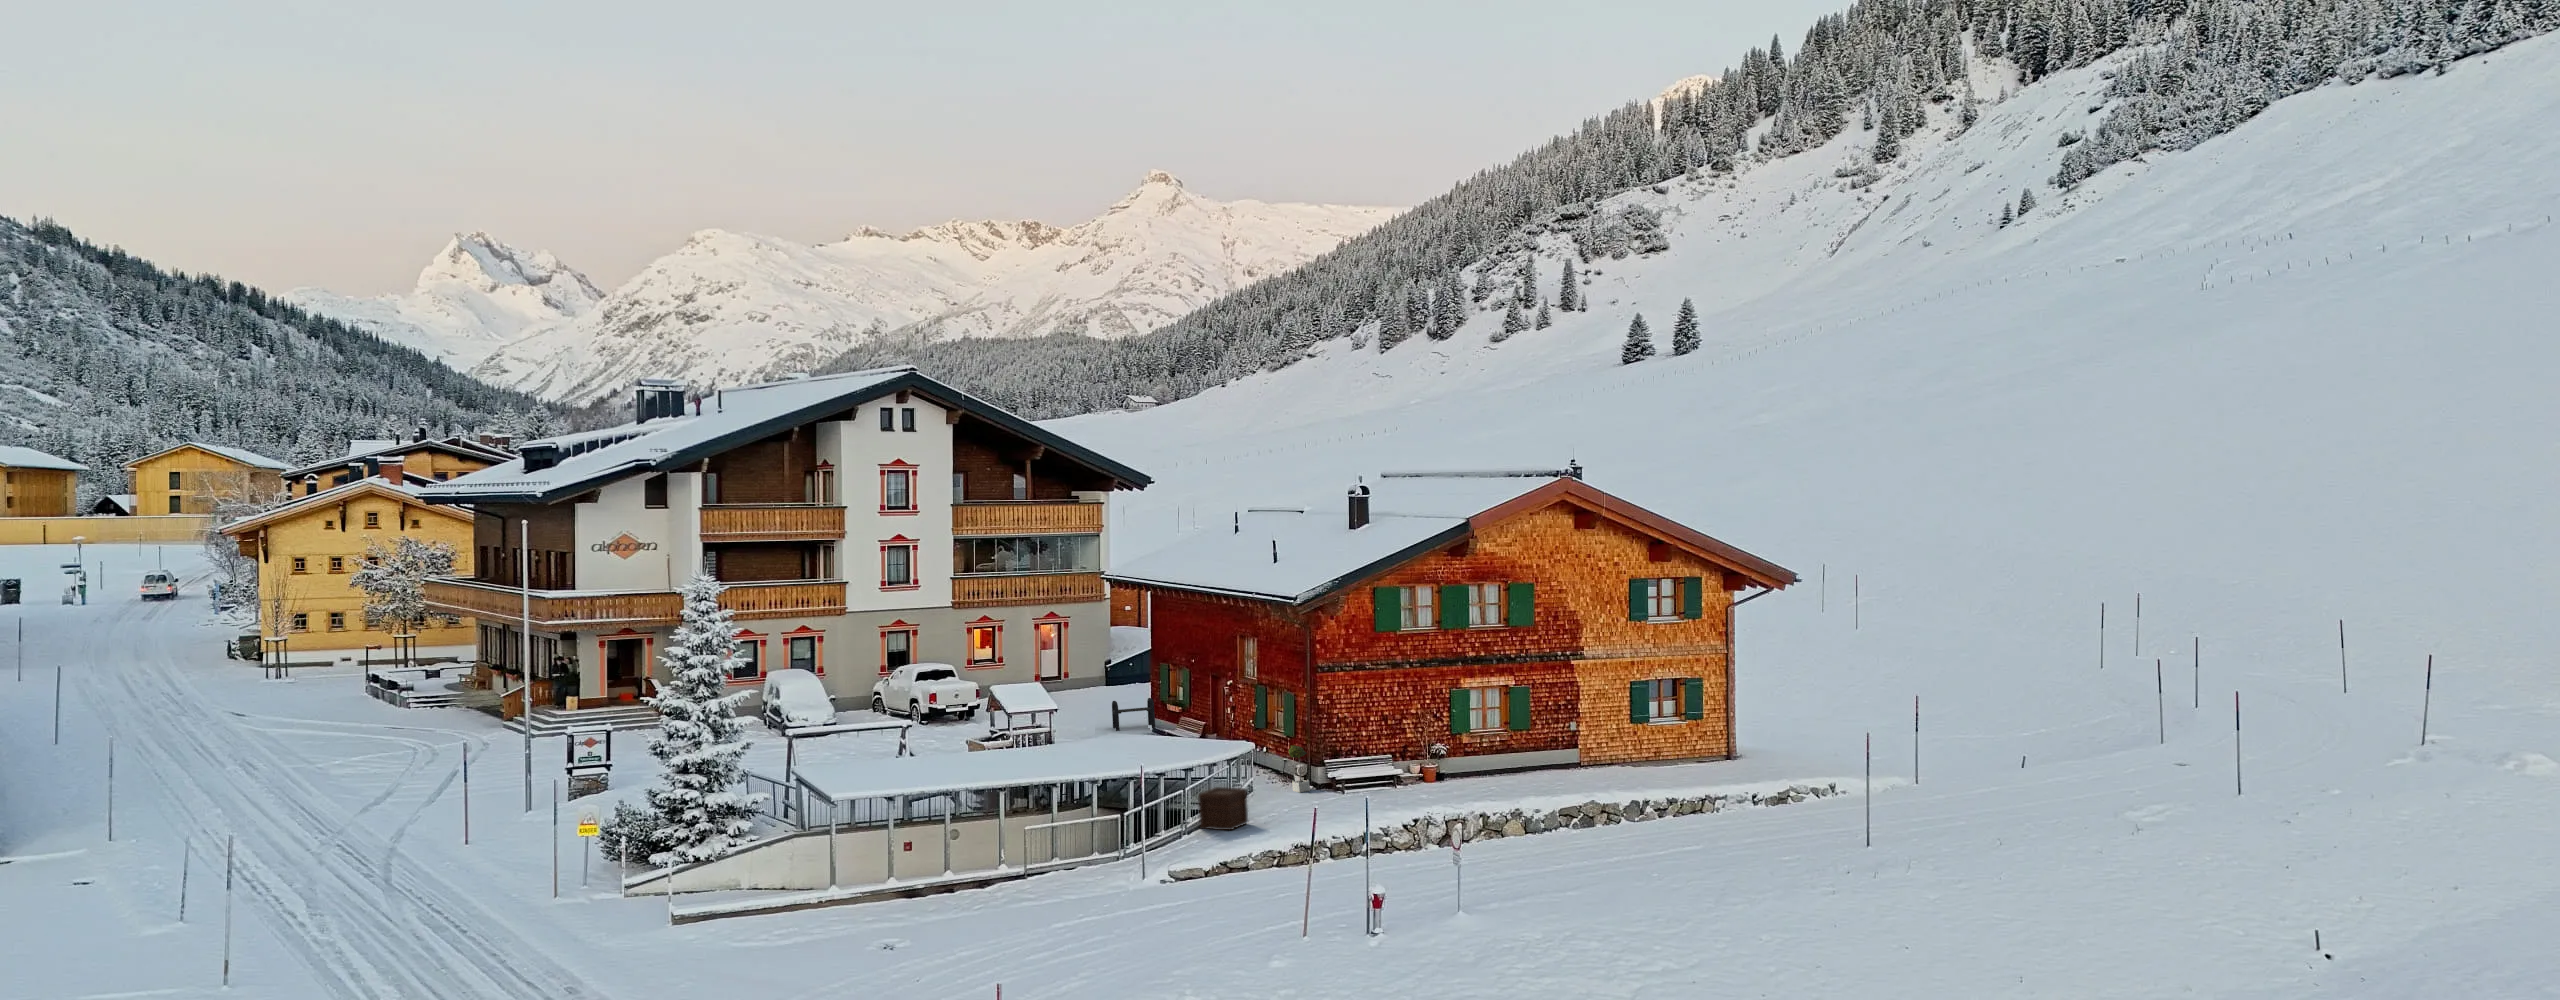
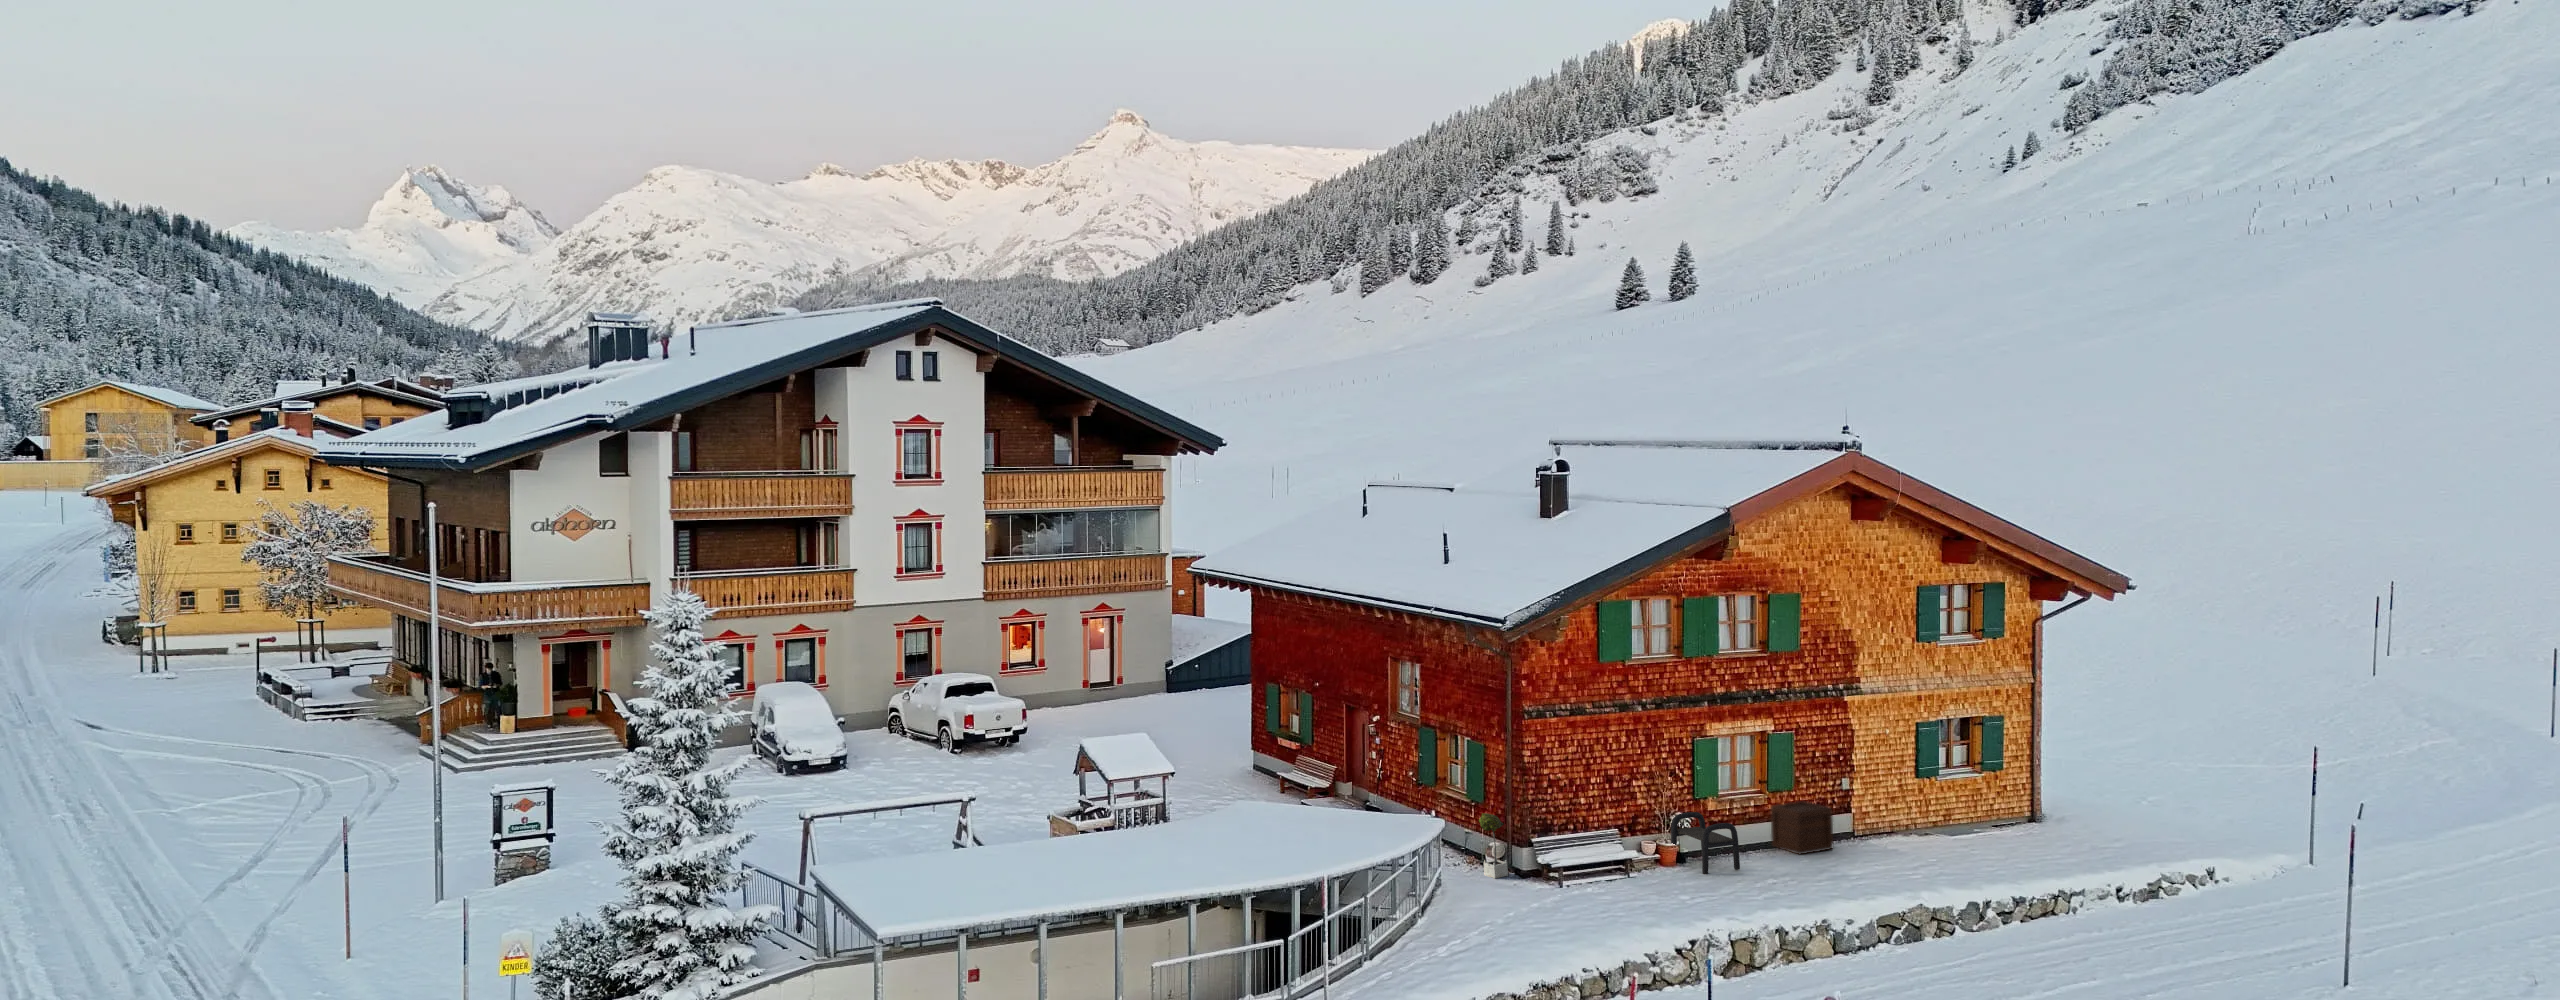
bench: present [1112,698,1155,731] -> present [1671,812,1740,874]
wooden crate: present [1198,787,1248,830] -> present [1771,801,1833,854]

